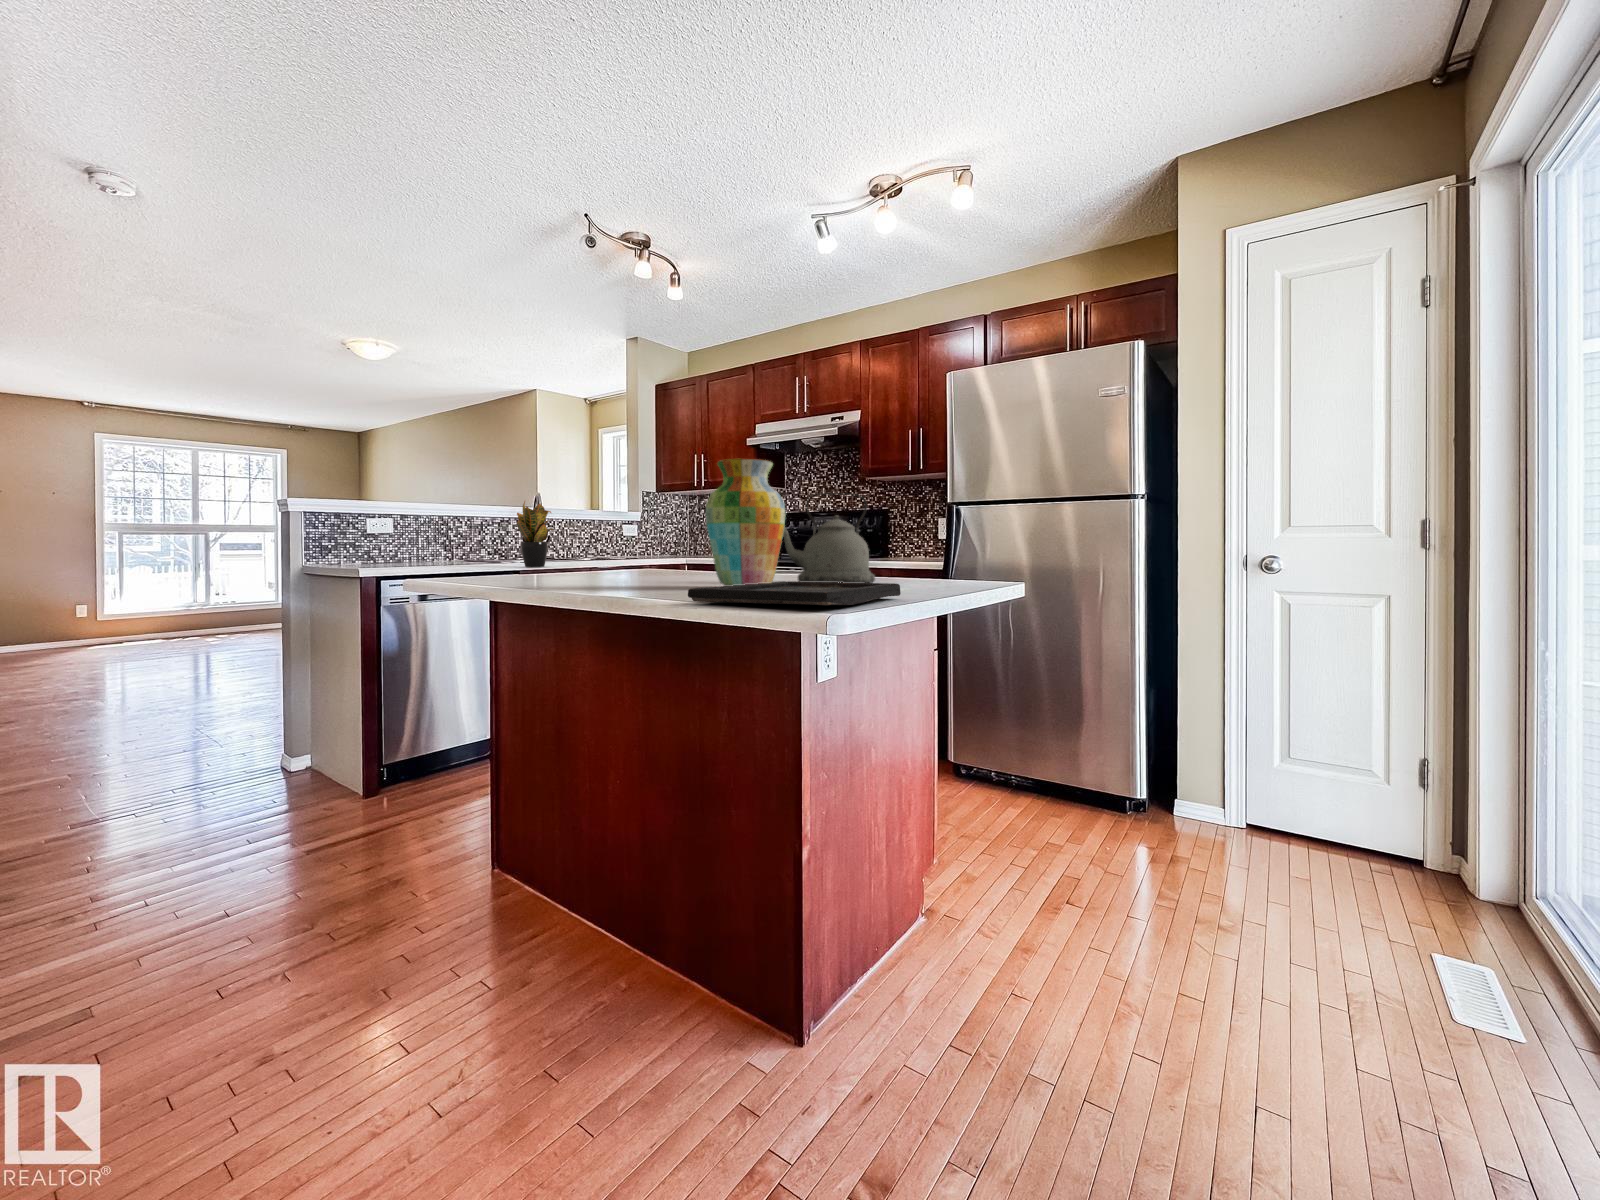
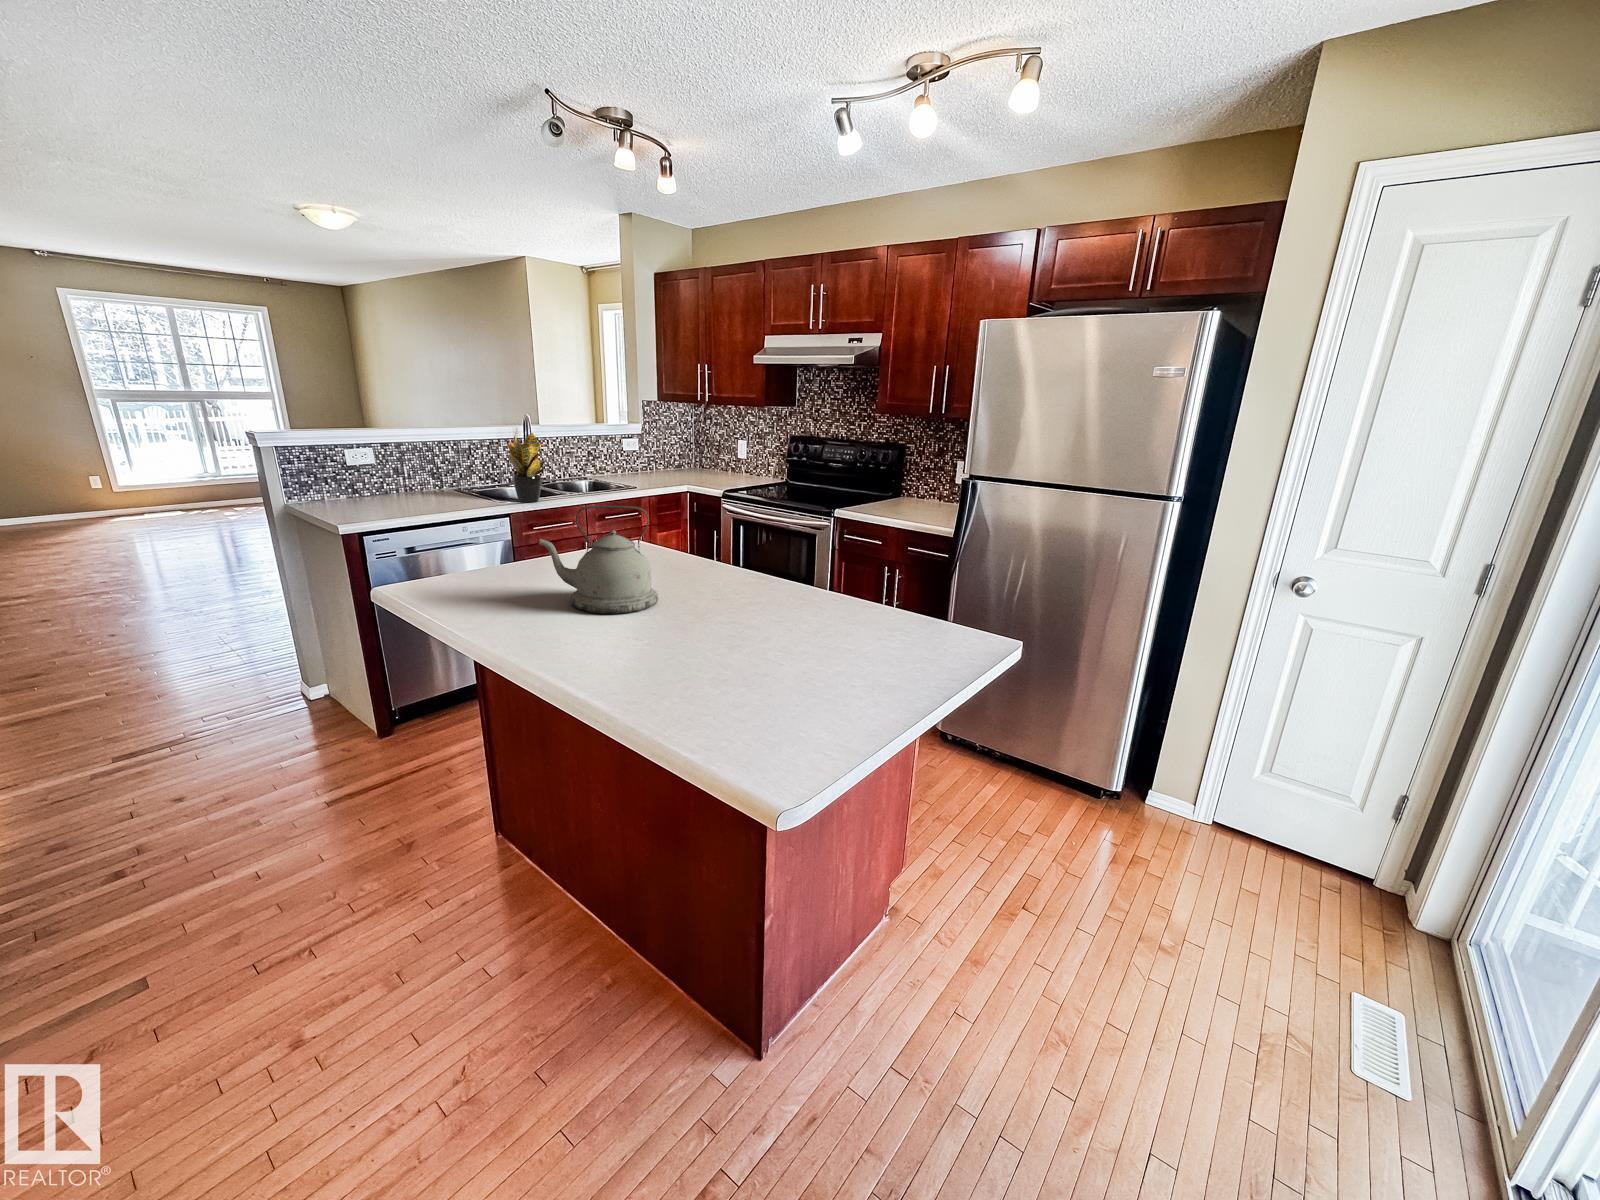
vase: present [705,459,786,586] -> none [690,497,773,631]
kettle: present [783,493,875,583] -> present [539,506,658,614]
tray: present [688,581,901,605] -> none [659,651,876,753]

